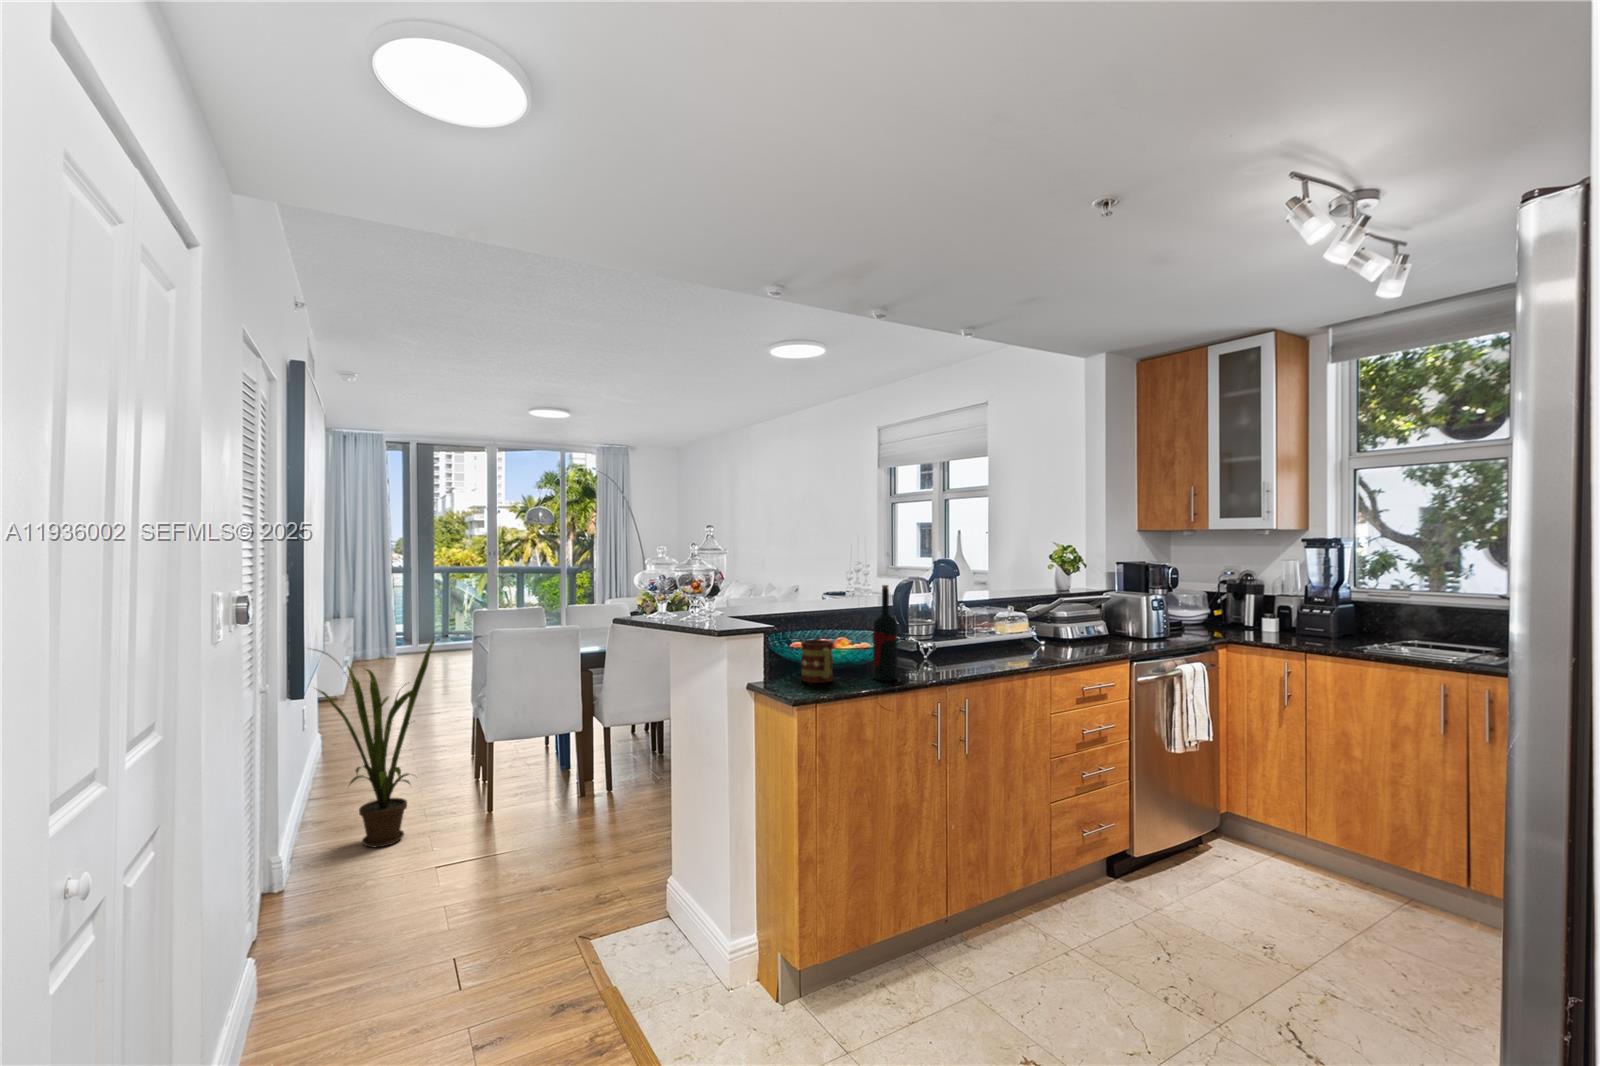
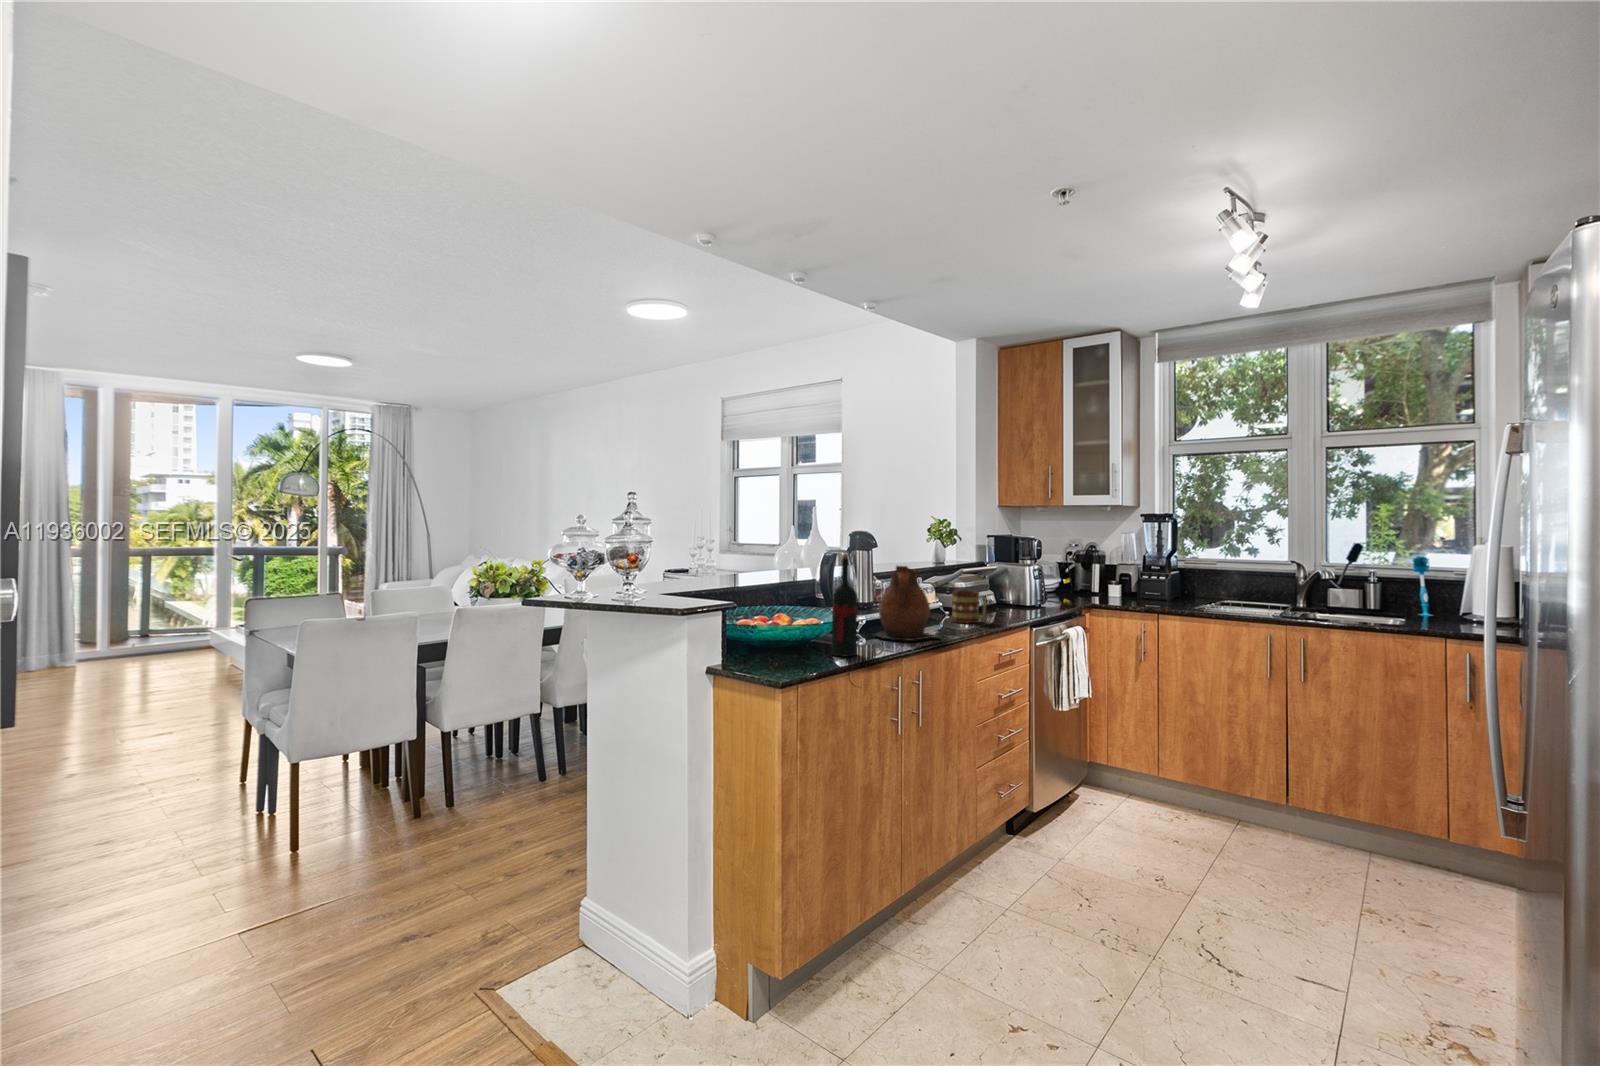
ceramic pitcher: none [932,596,1001,669] -> present [874,566,938,641]
house plant: present [314,639,434,847] -> none [17,629,224,911]
mug: present [801,640,833,683] -> present [952,590,986,623]

